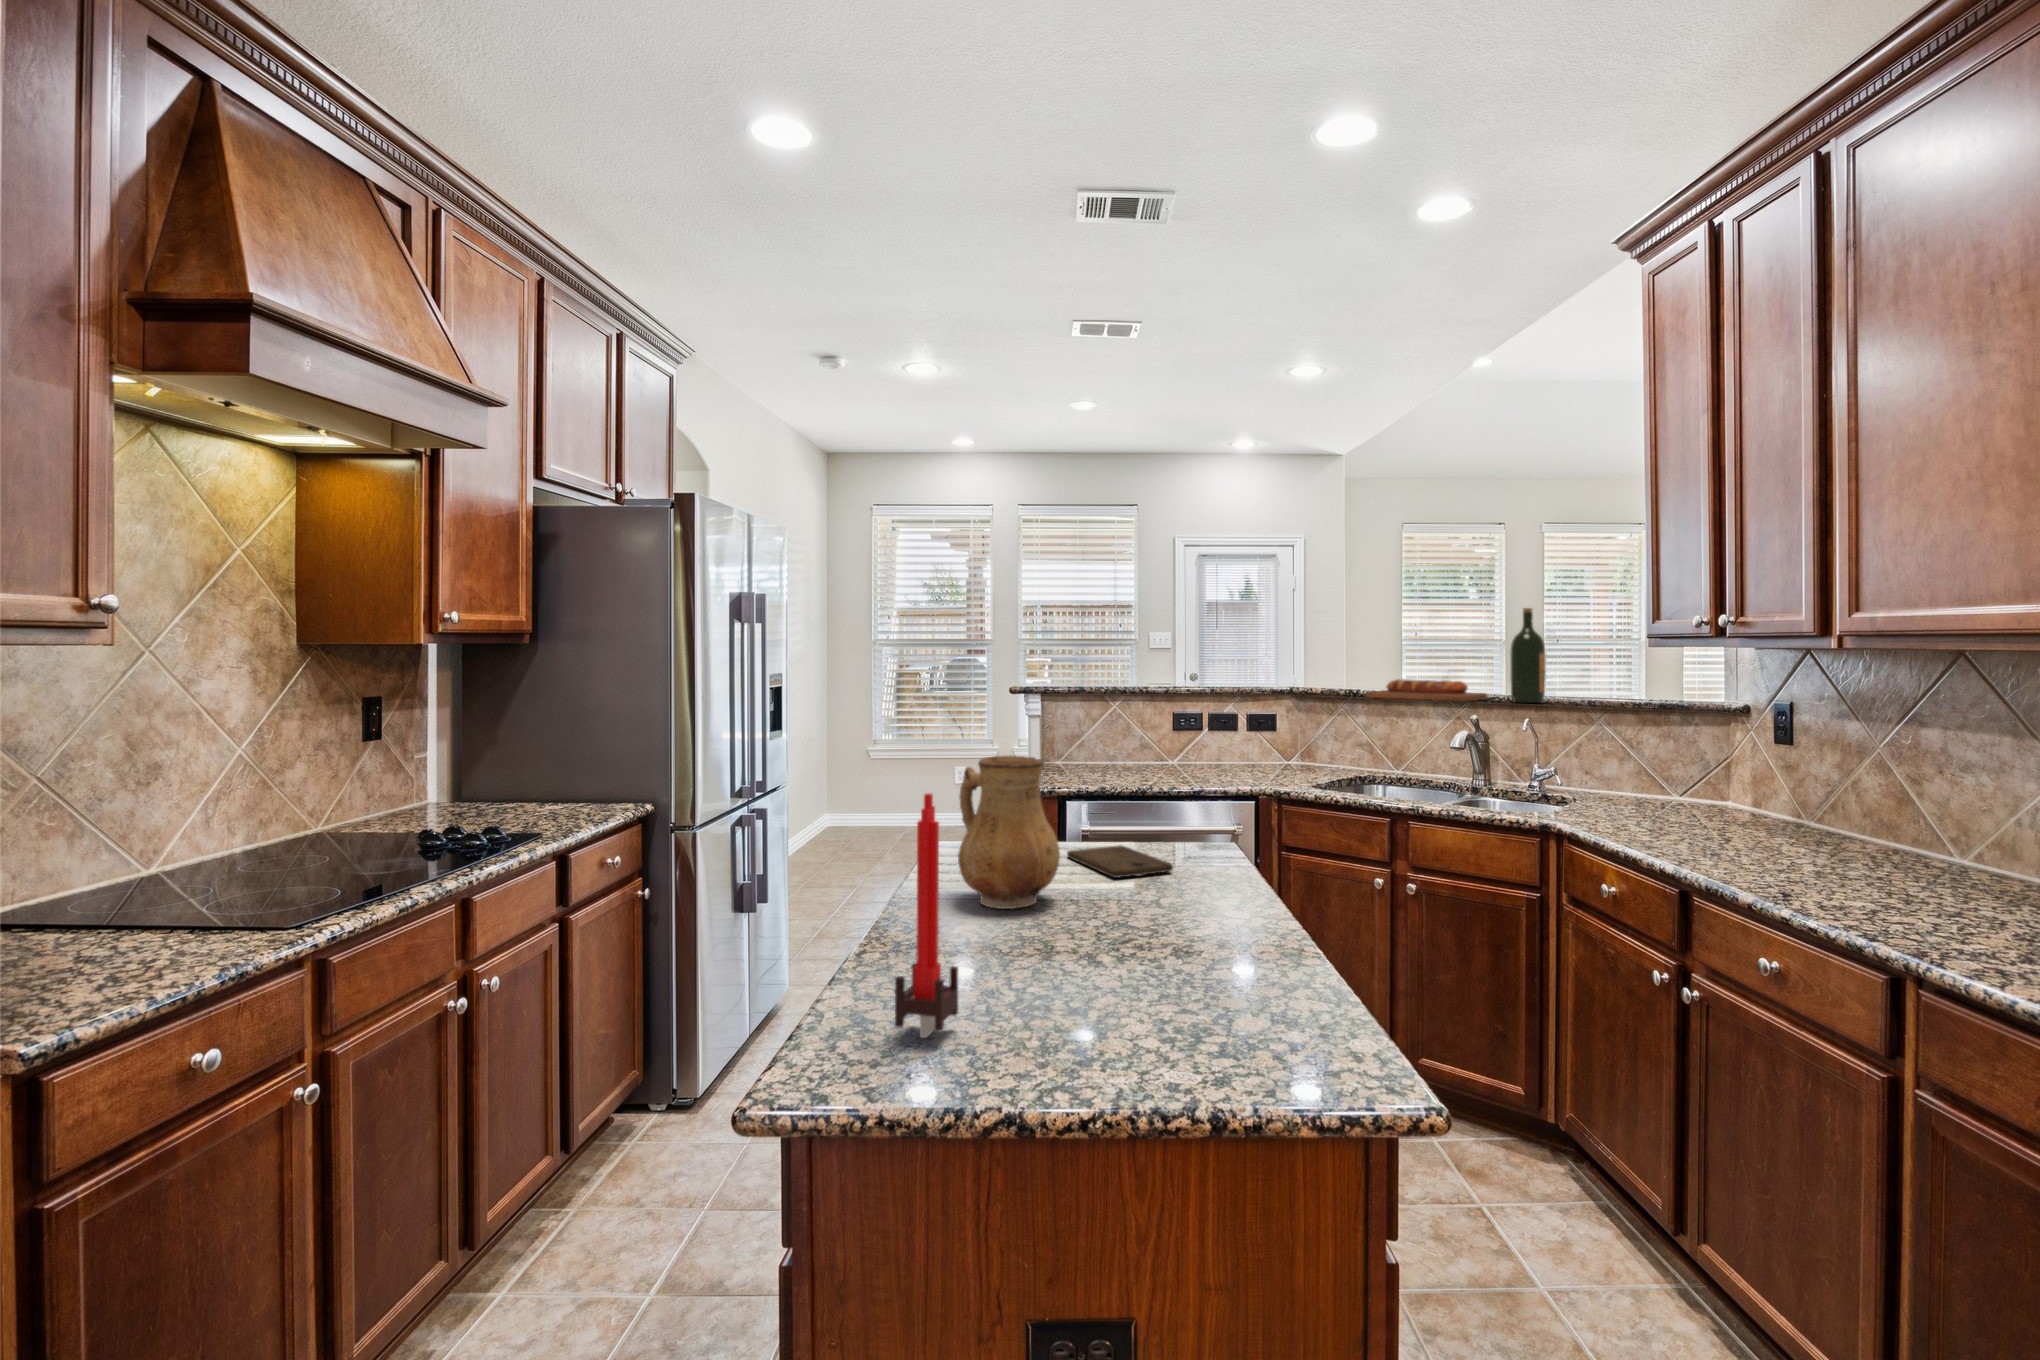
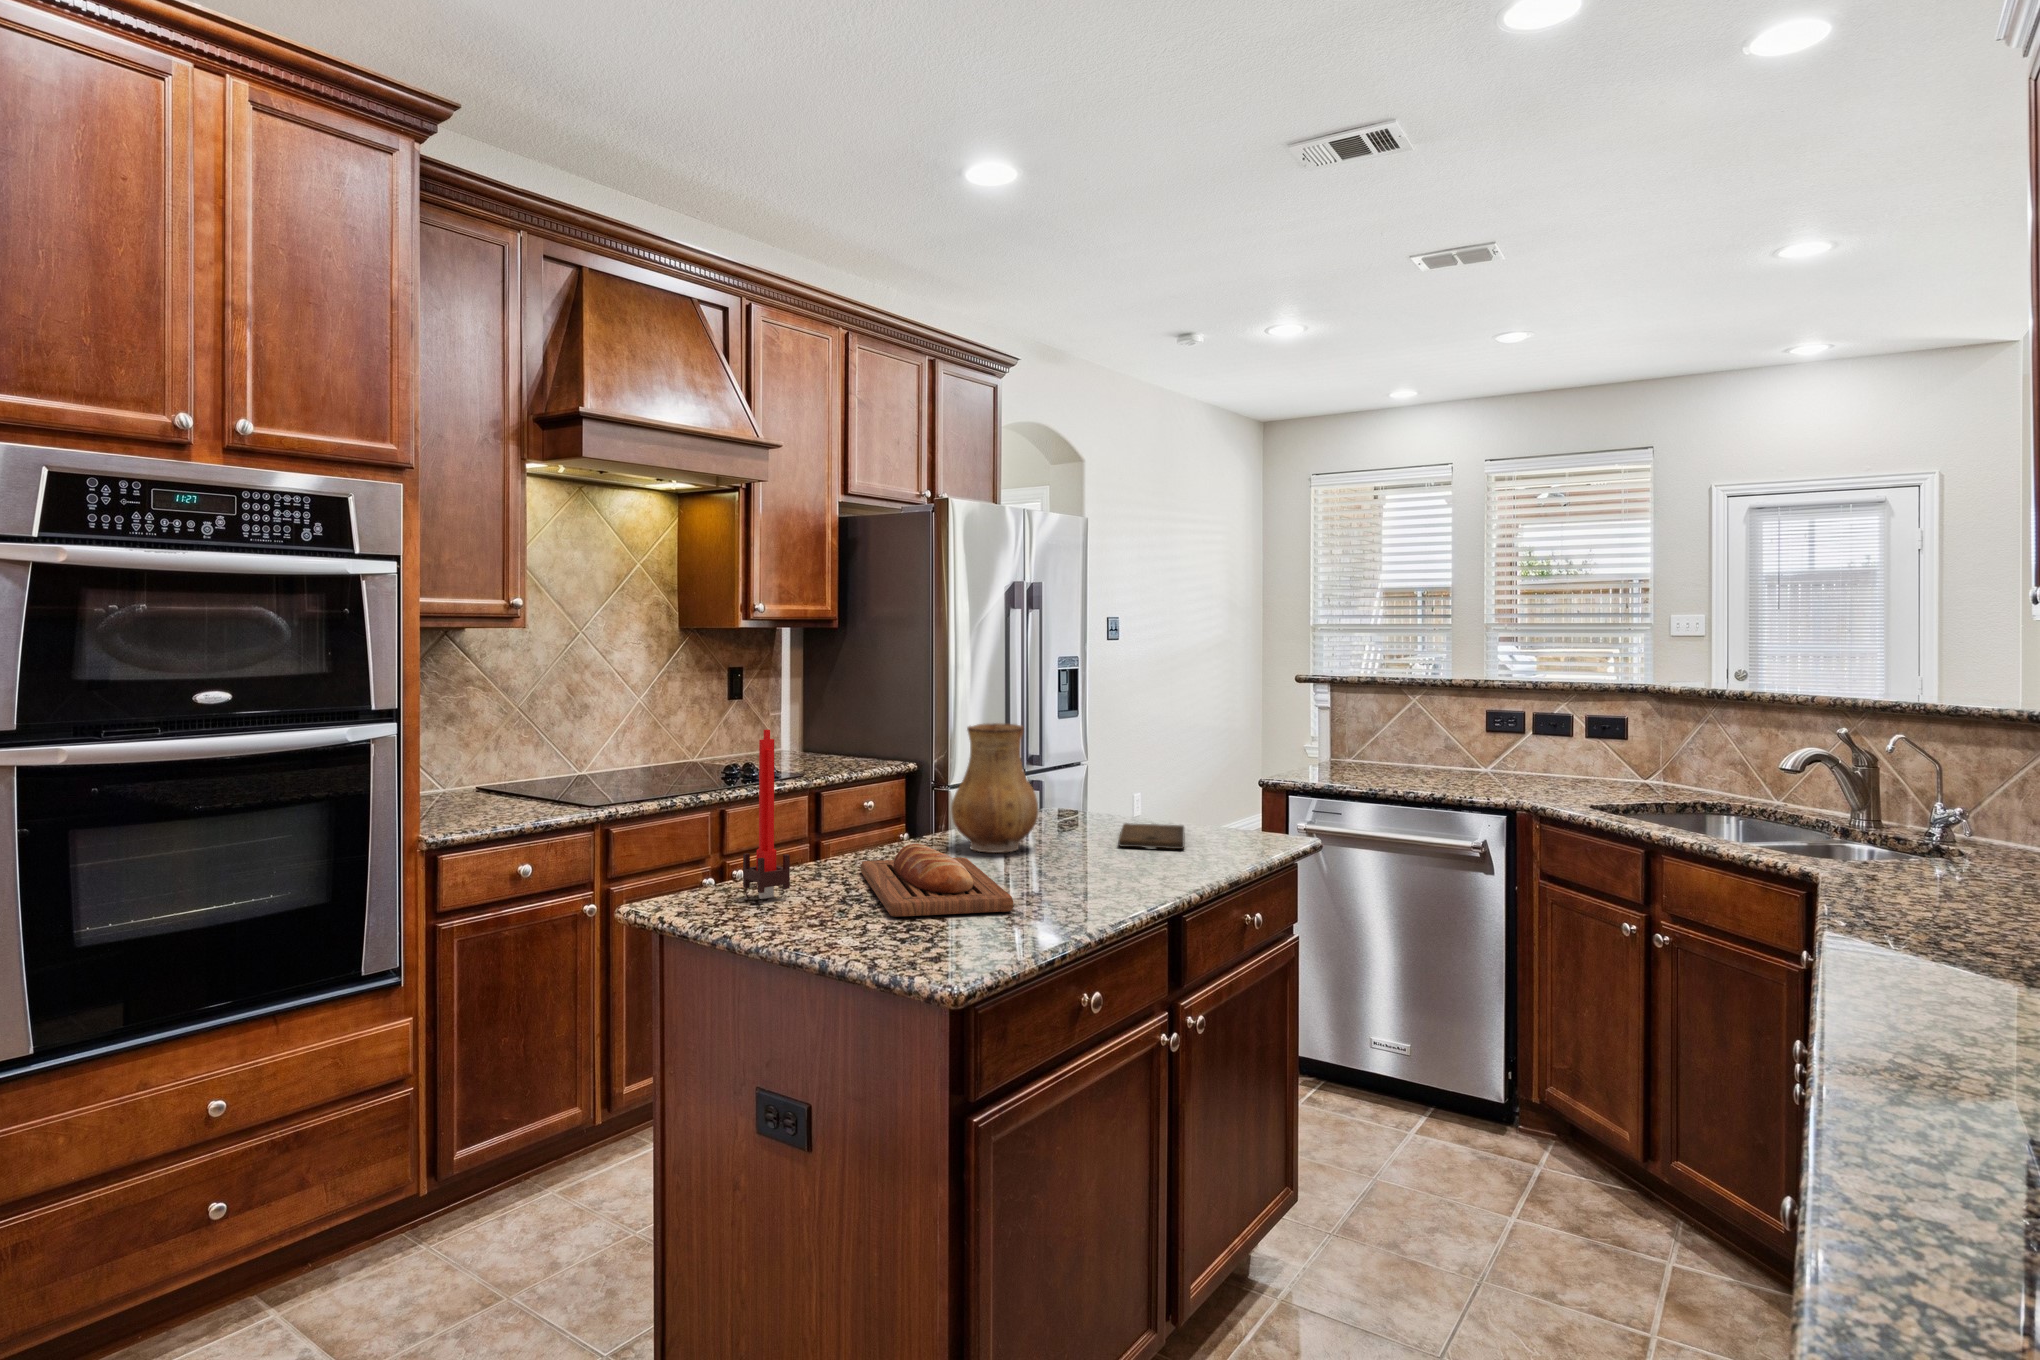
wine bottle: present [1510,608,1546,703] -> none [1920,574,1982,714]
bread loaf: present [1366,679,1487,702] -> present [861,844,1013,917]

